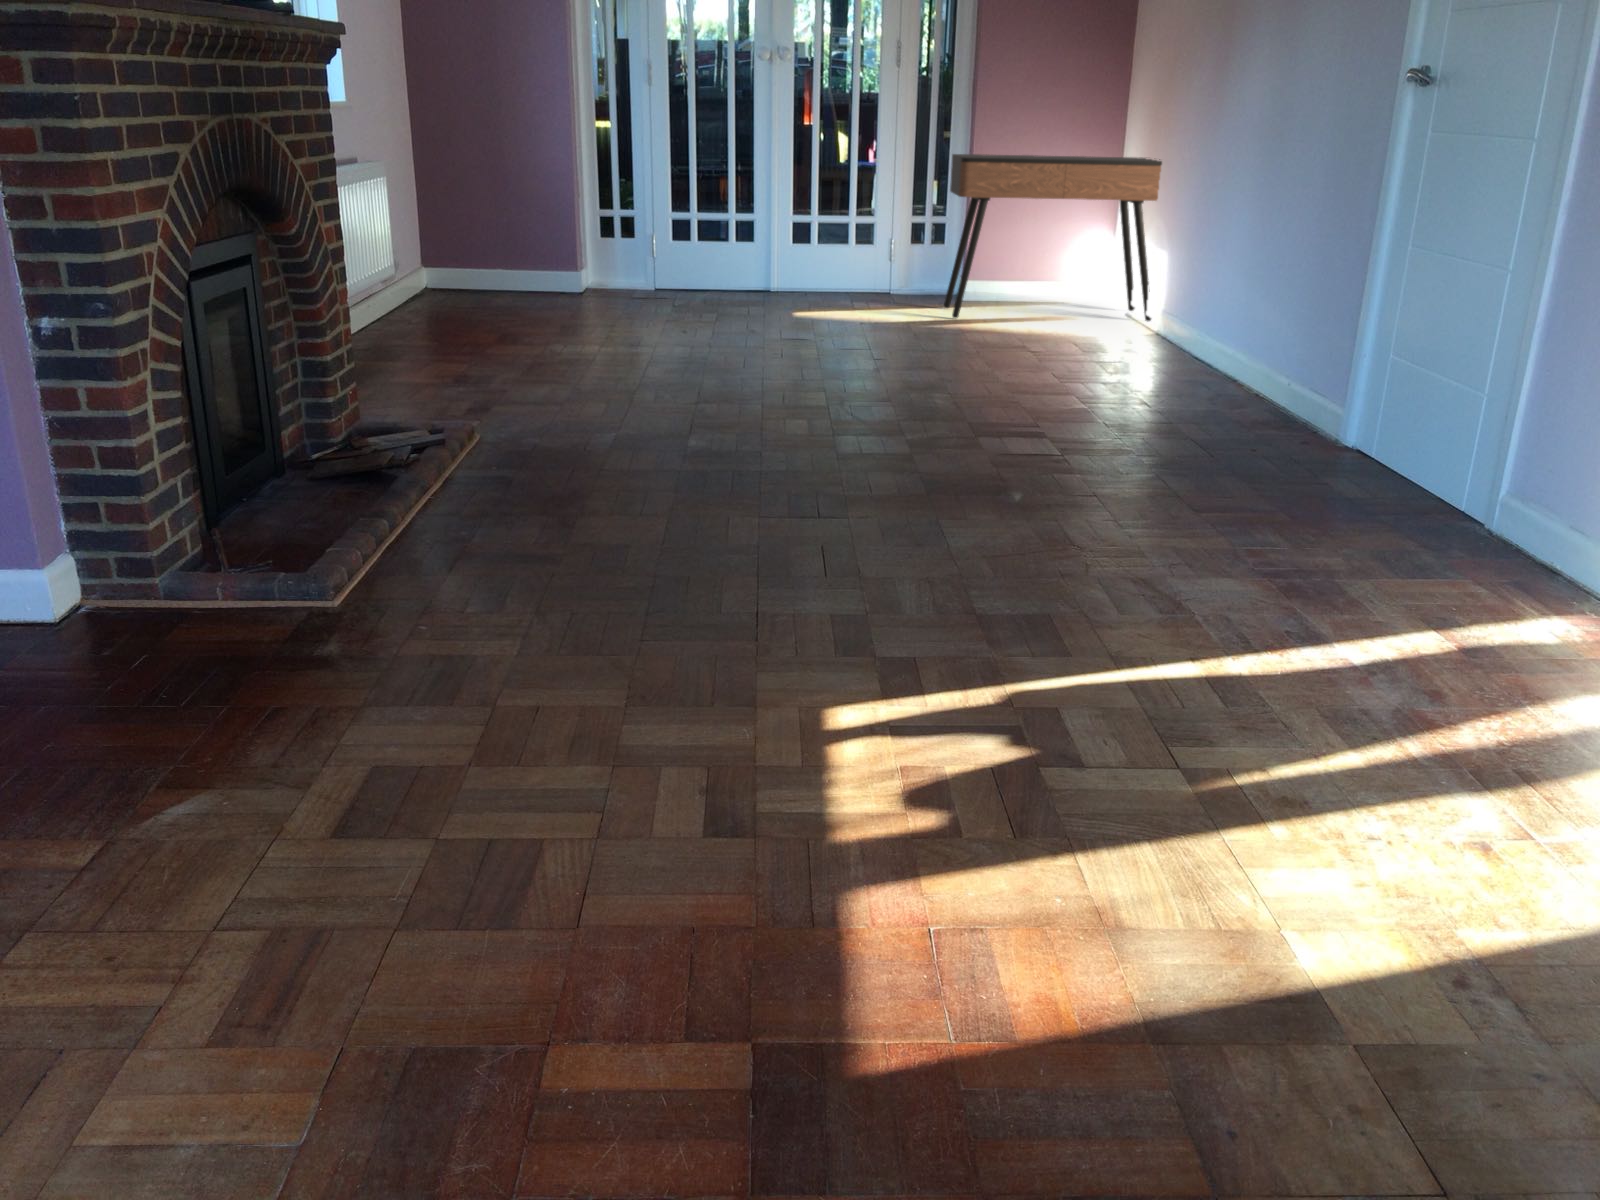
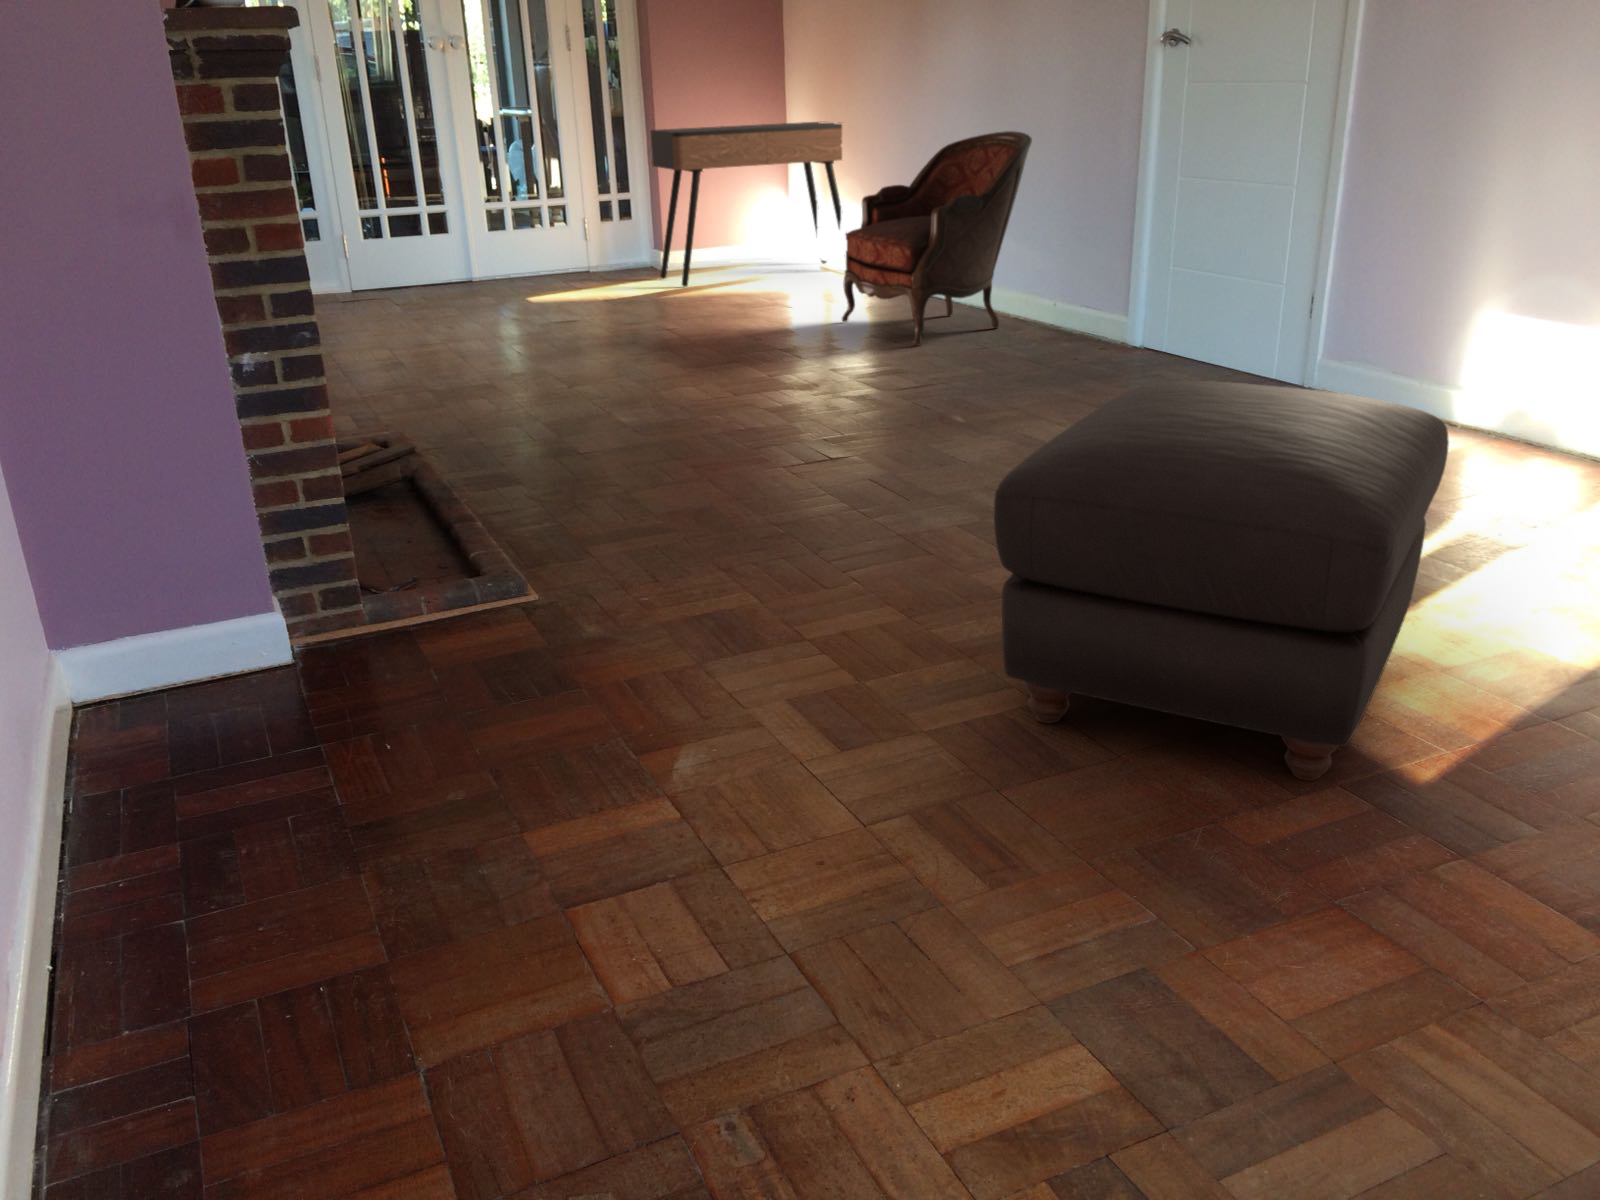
armchair: none [1054,179,1284,409] -> present [842,131,1032,345]
ottoman: none [470,483,1171,1040] -> present [994,381,1449,781]

